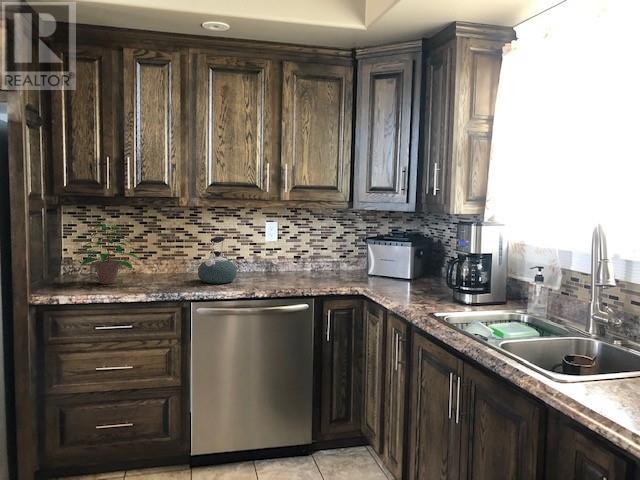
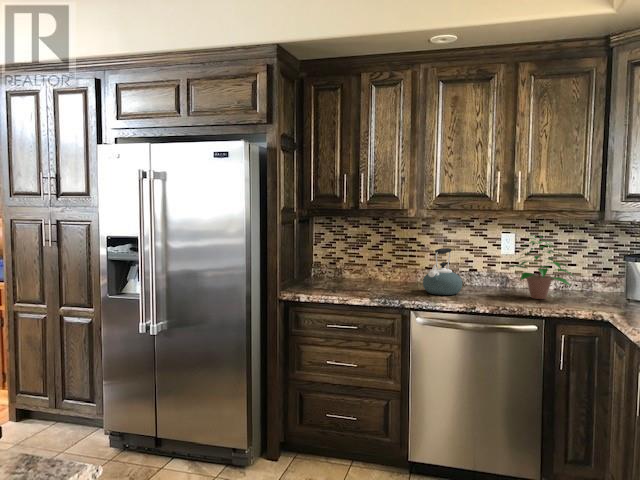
potted plant: present [77,220,141,284] -> present [510,235,574,299]

